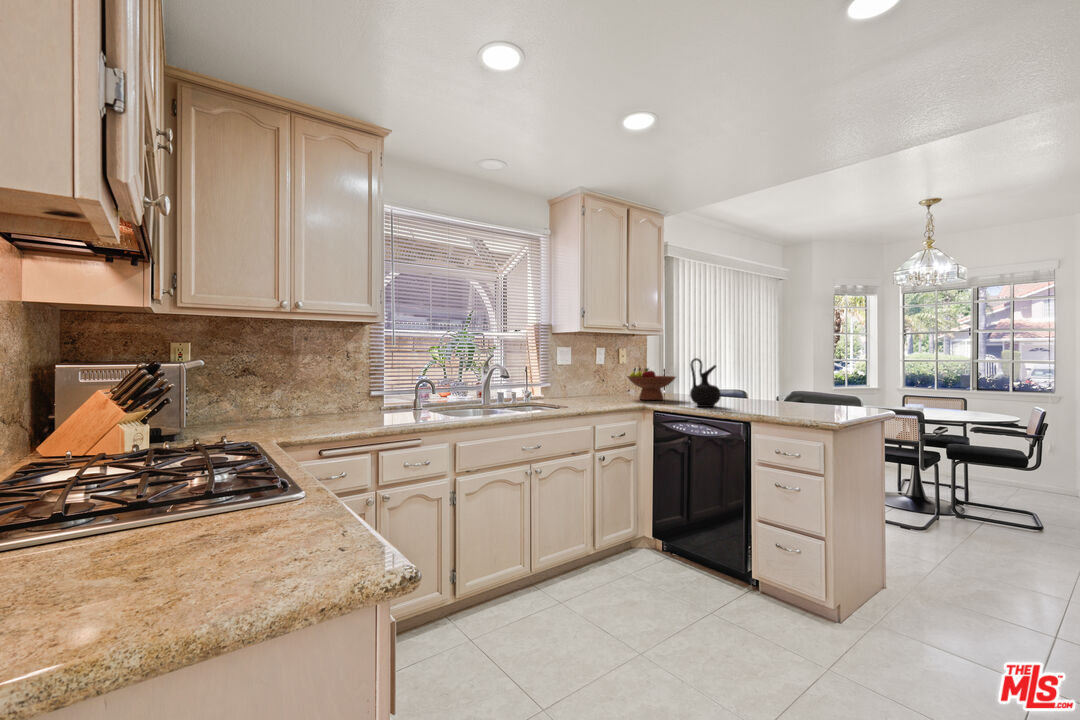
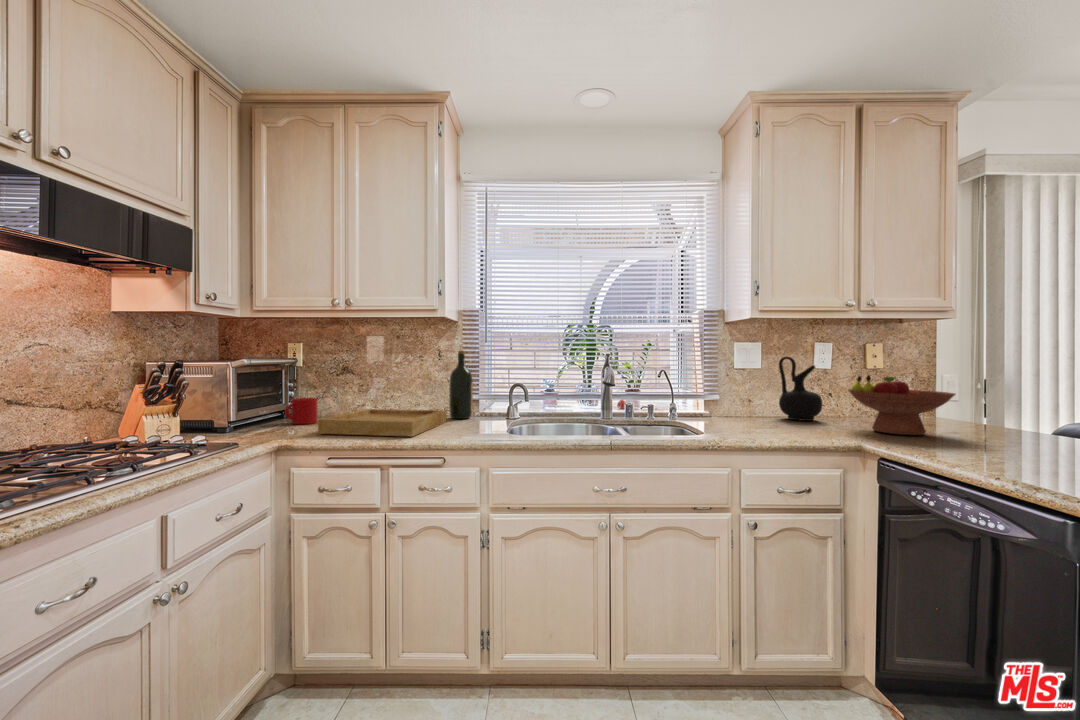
wine bottle: none [368,352,389,412] -> present [449,351,473,419]
ceramic jug: present [690,358,721,407] -> present [779,357,822,421]
mug: none [223,400,250,427] -> present [285,398,317,424]
tray: none [296,405,394,429] -> present [318,409,446,436]

